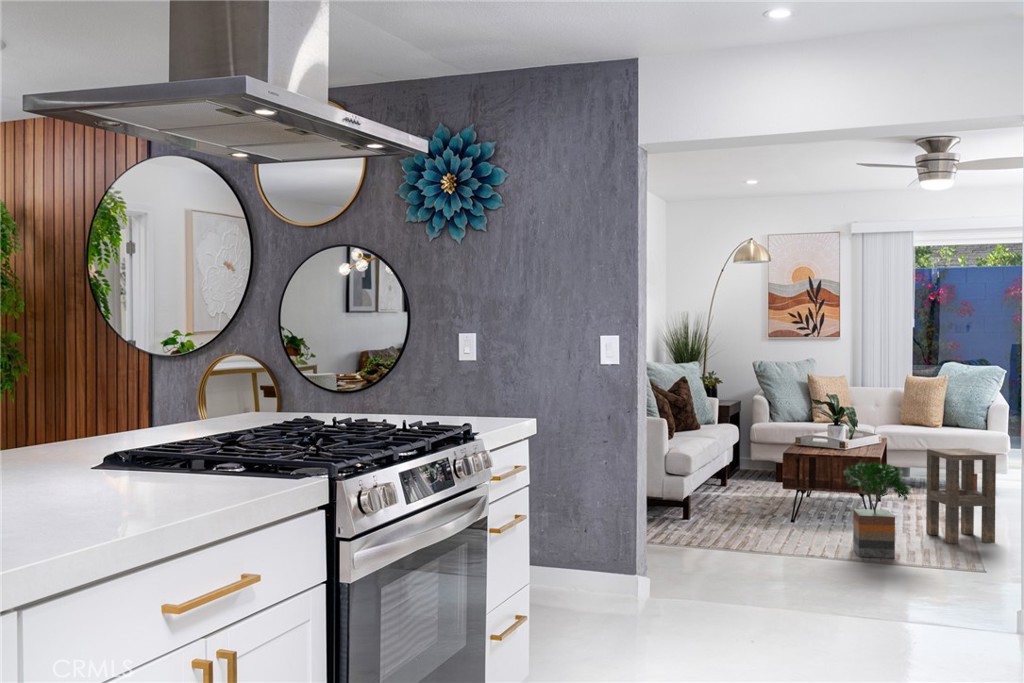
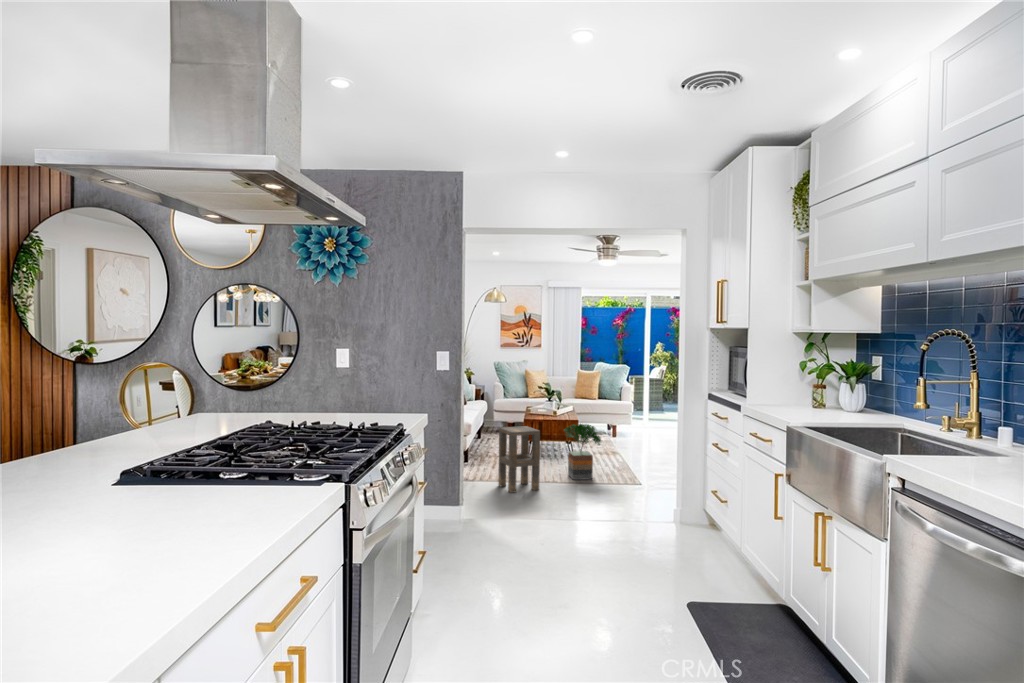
side table: present [926,448,996,544] -> present [498,426,540,493]

